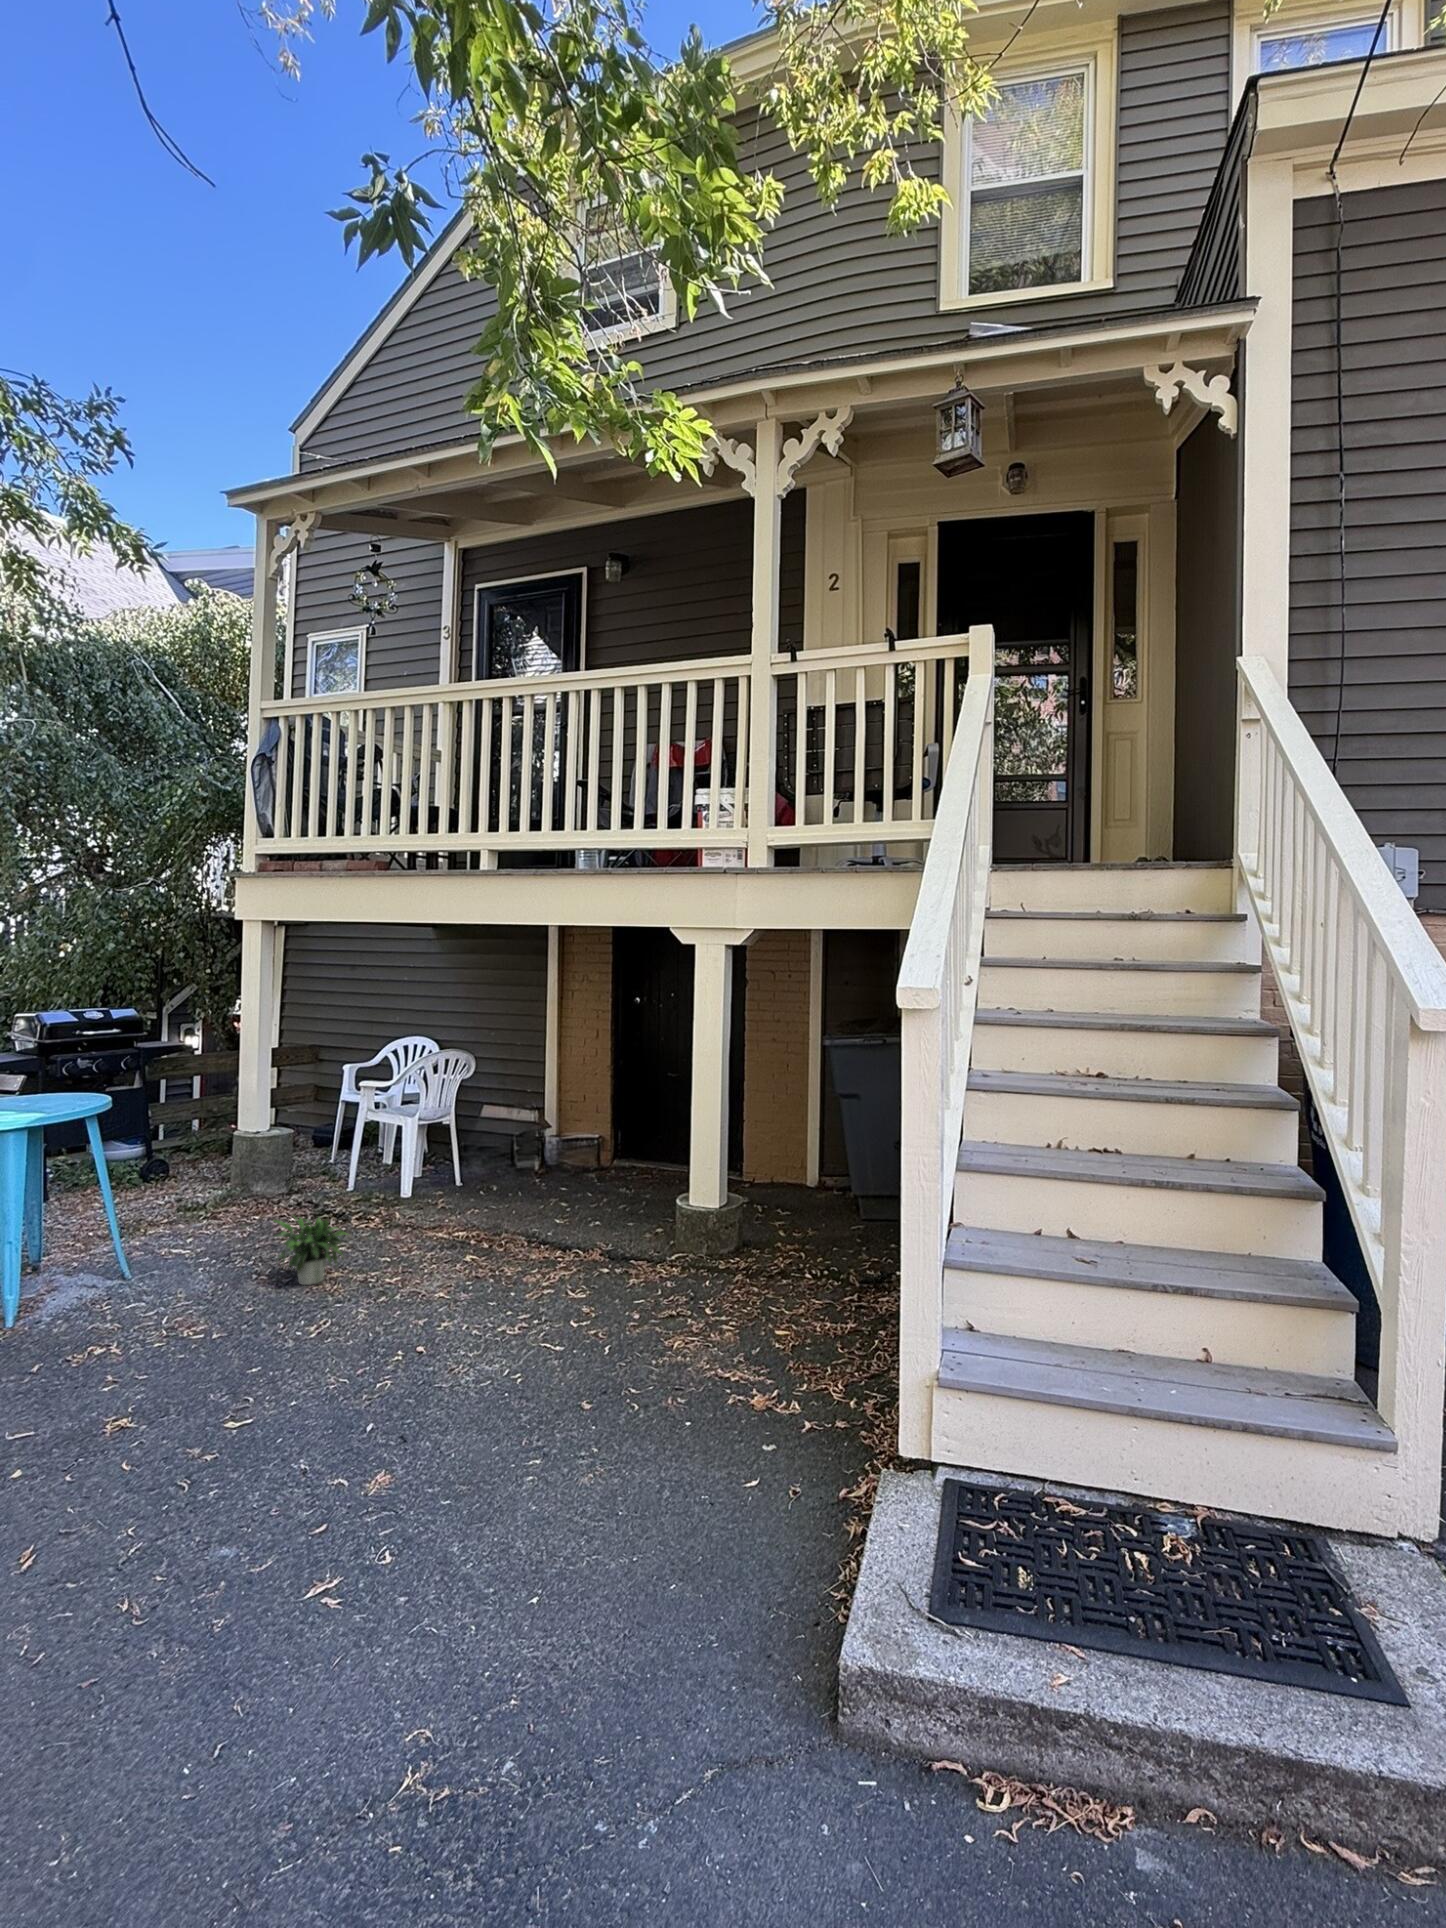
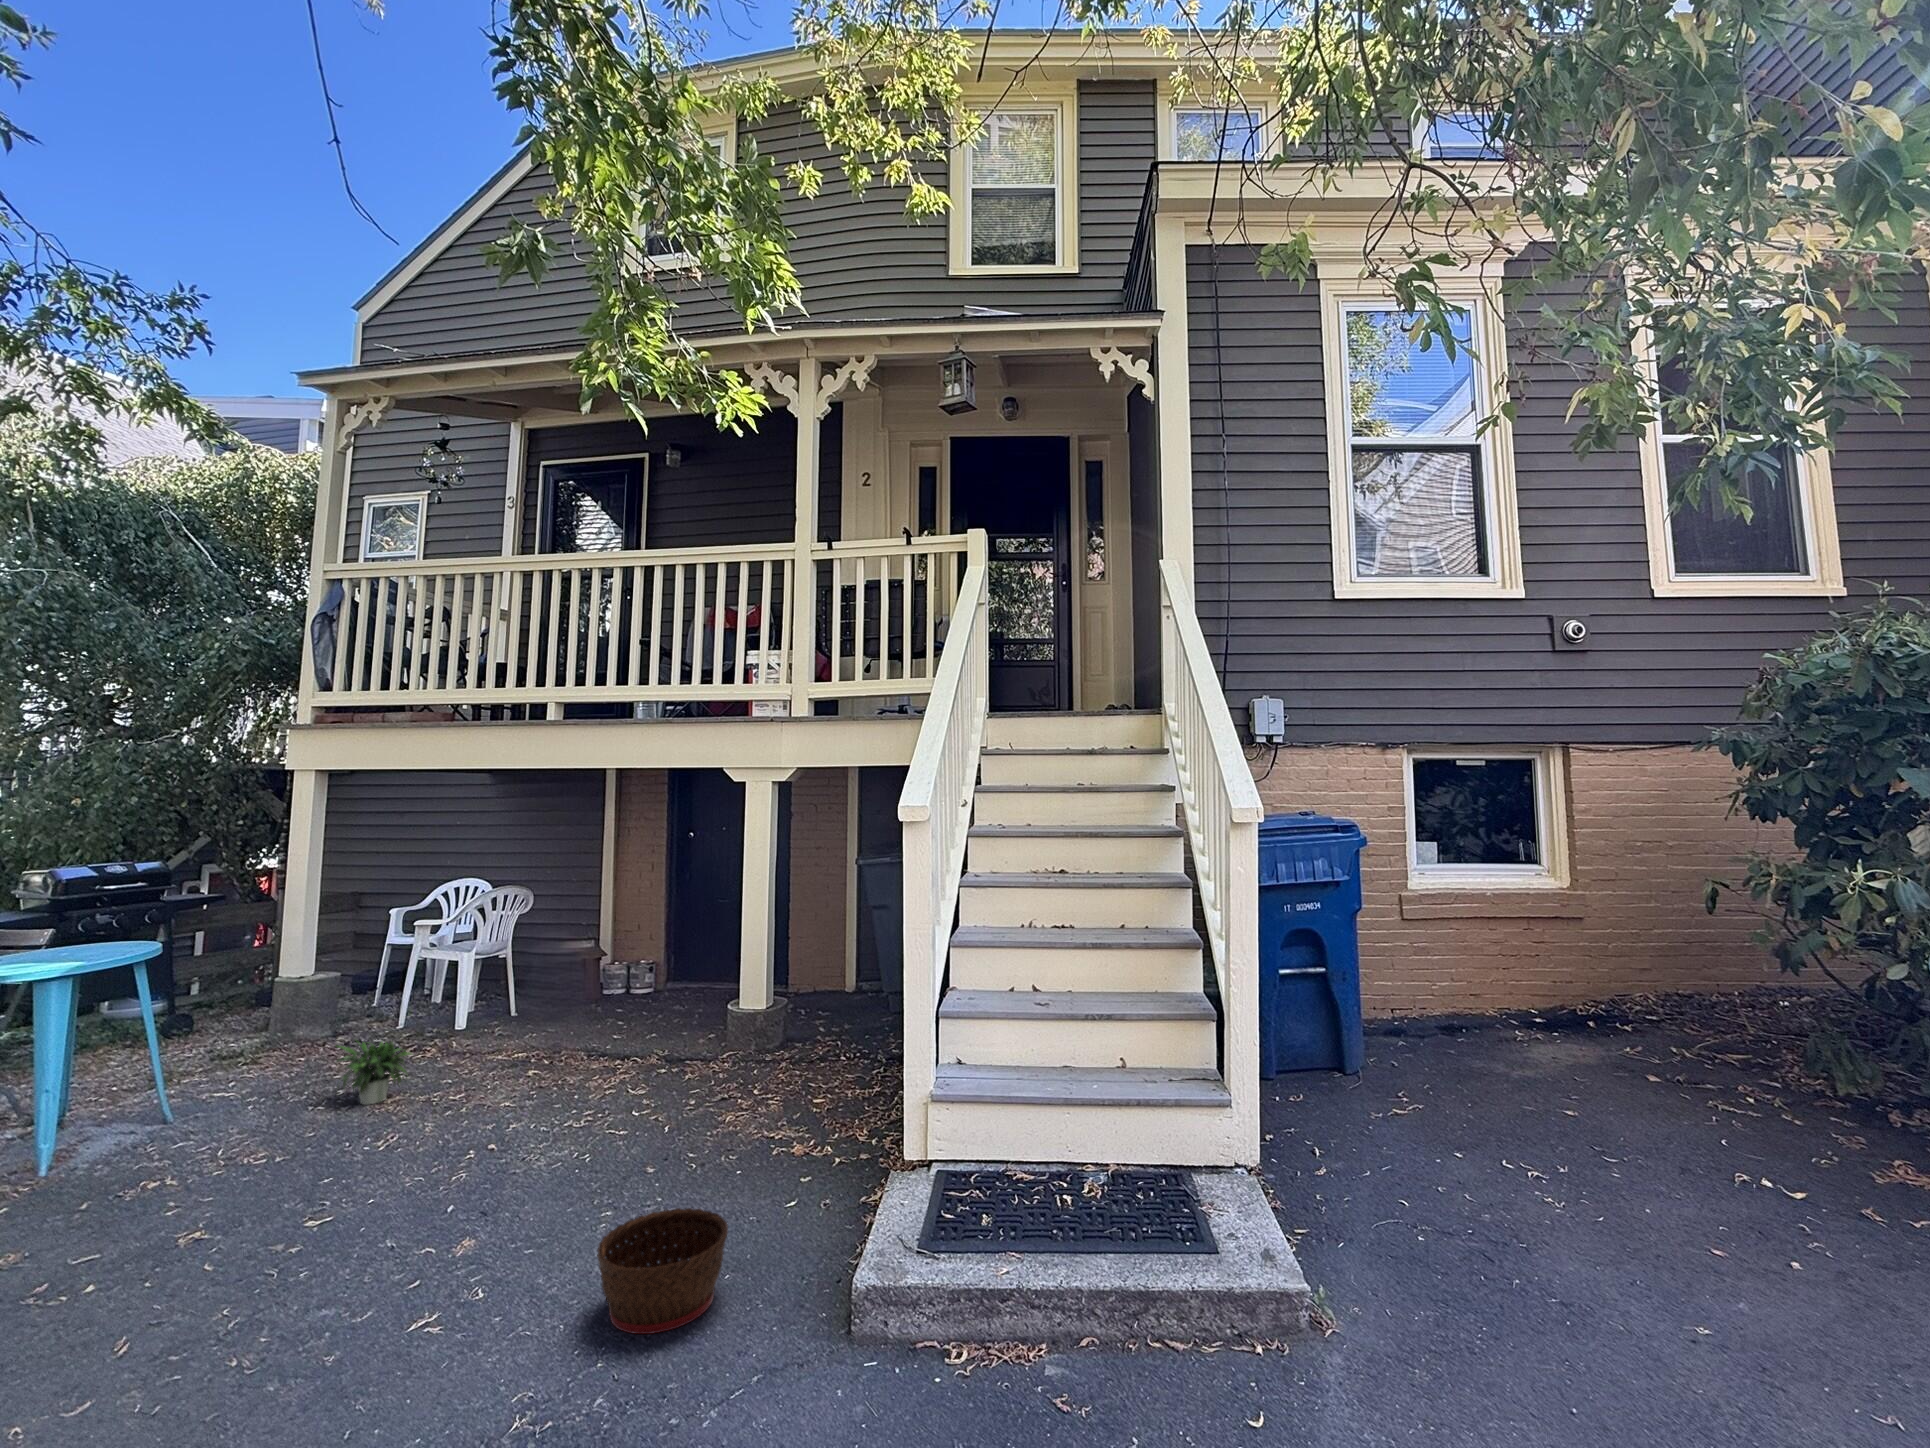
basket: none [514,1491,675,1662] -> present [597,1208,728,1334]

